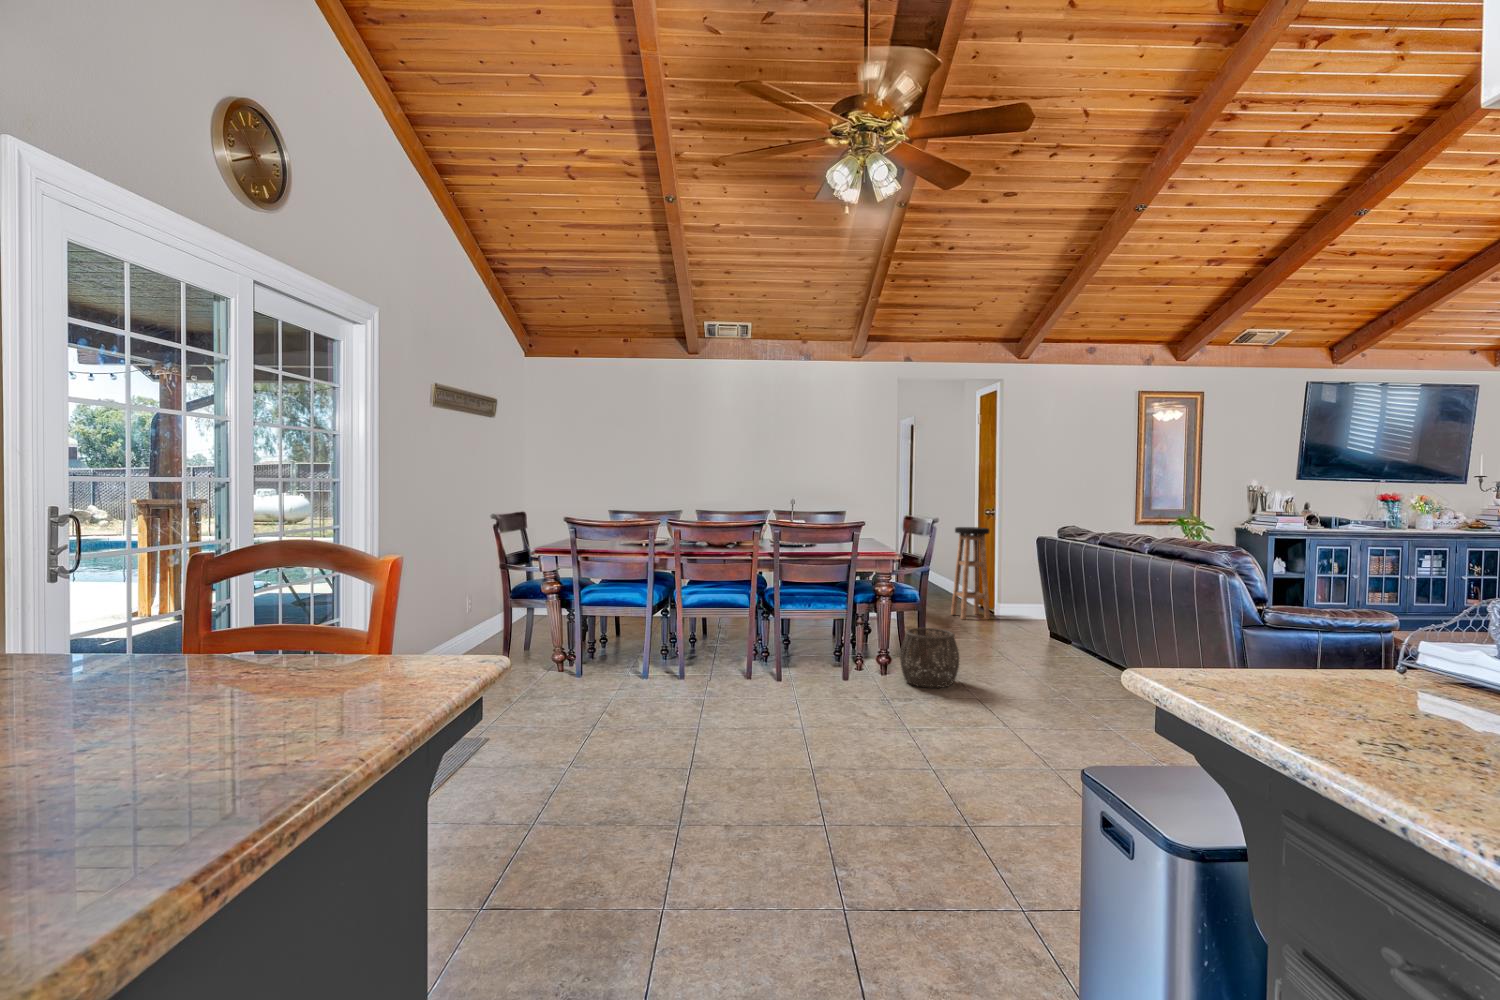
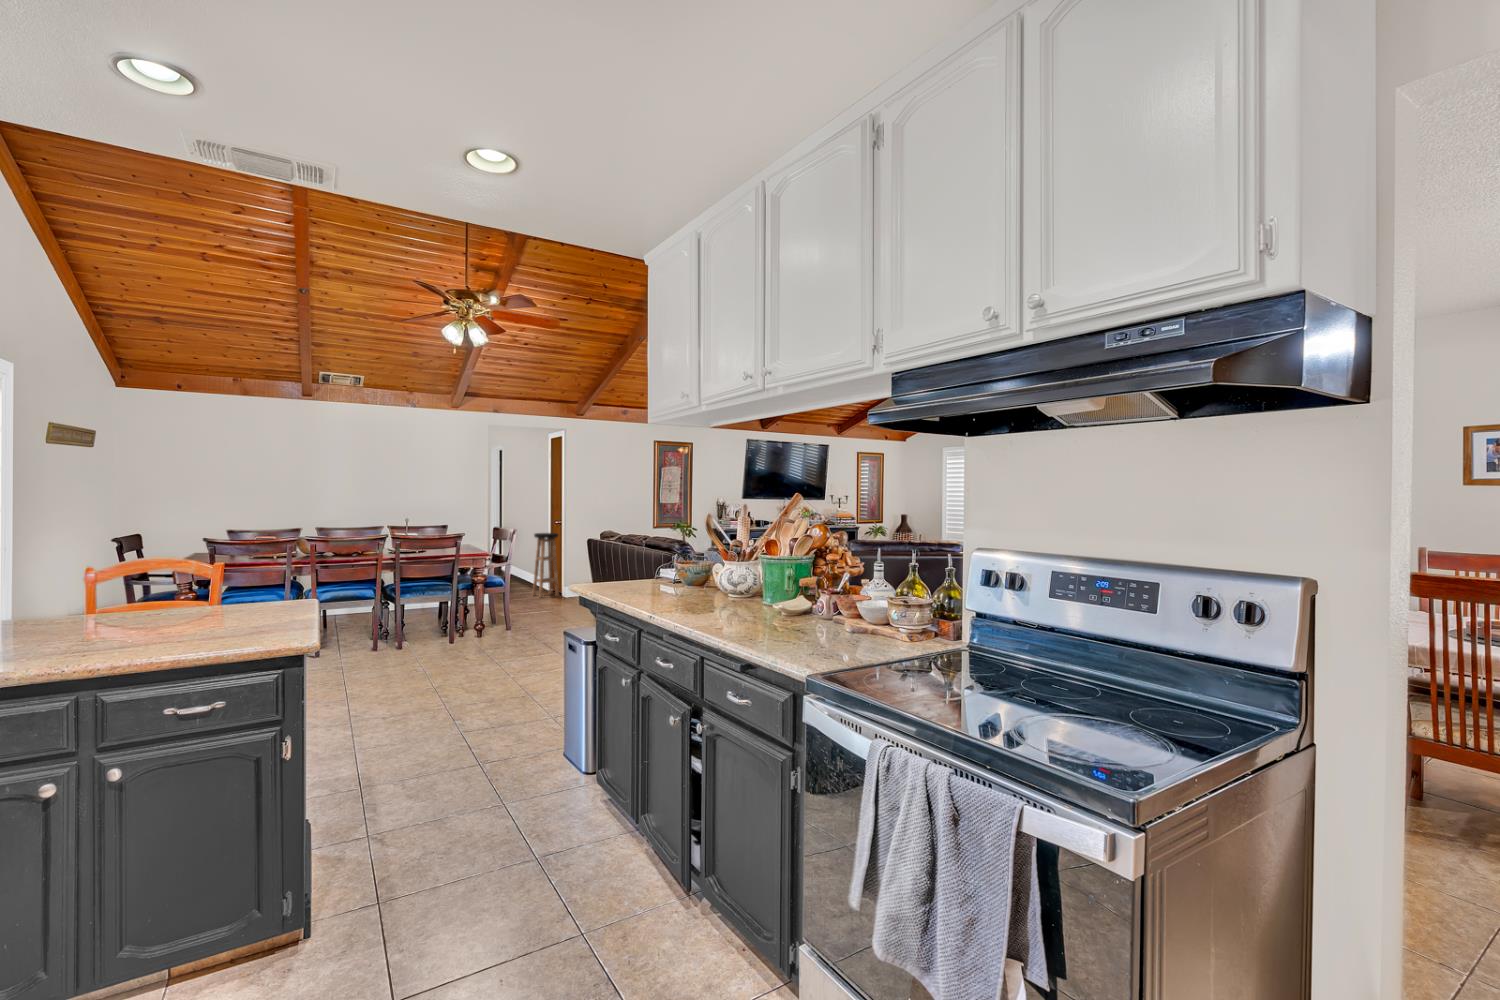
woven basket: present [900,628,959,688] -> none [490,602,531,640]

